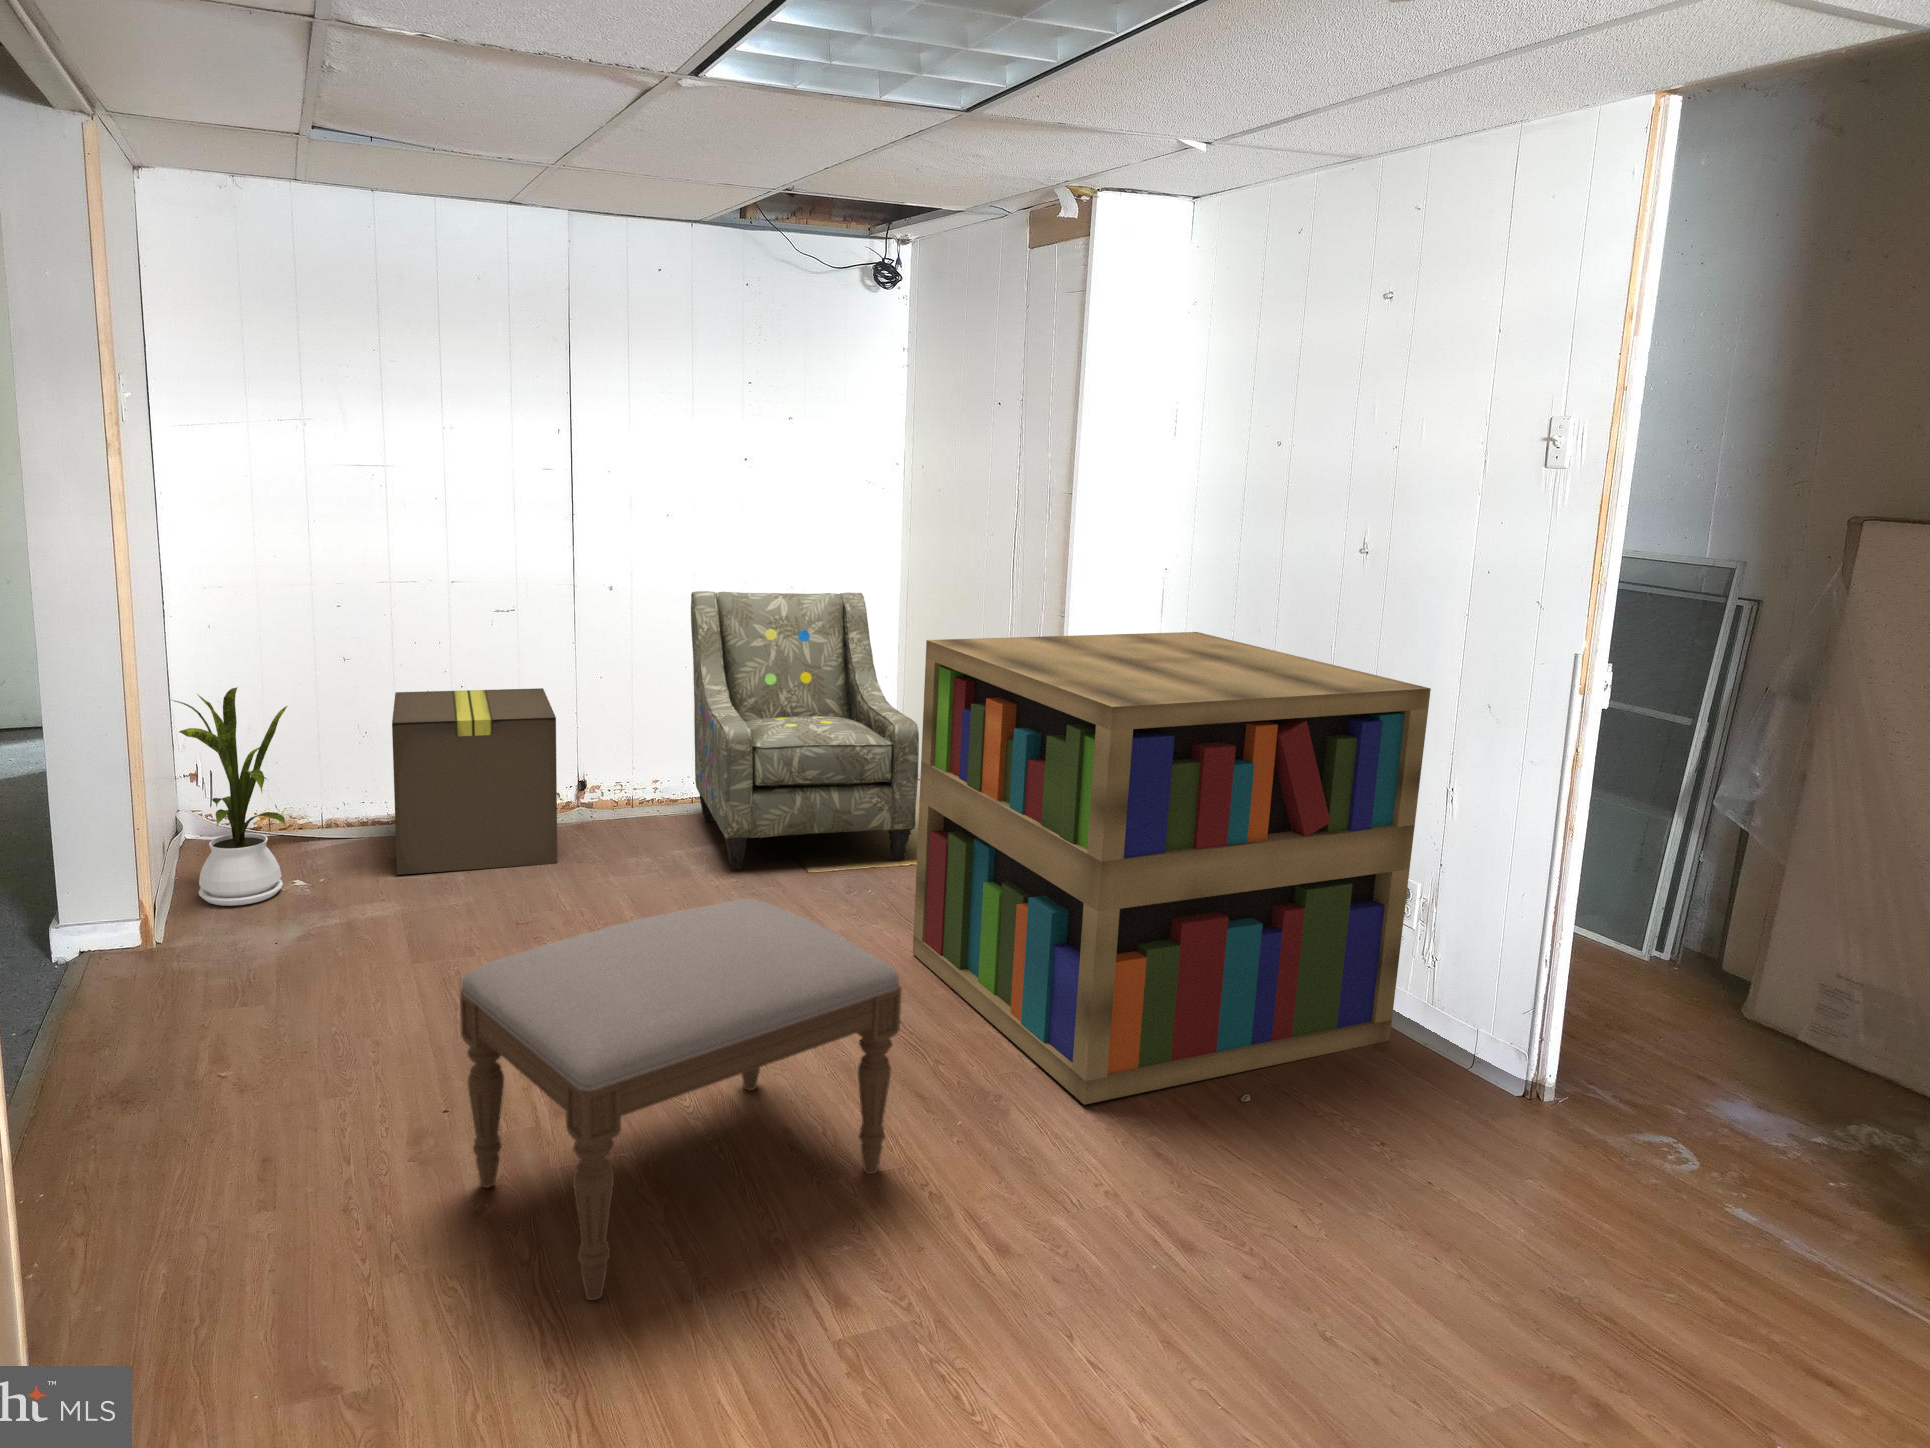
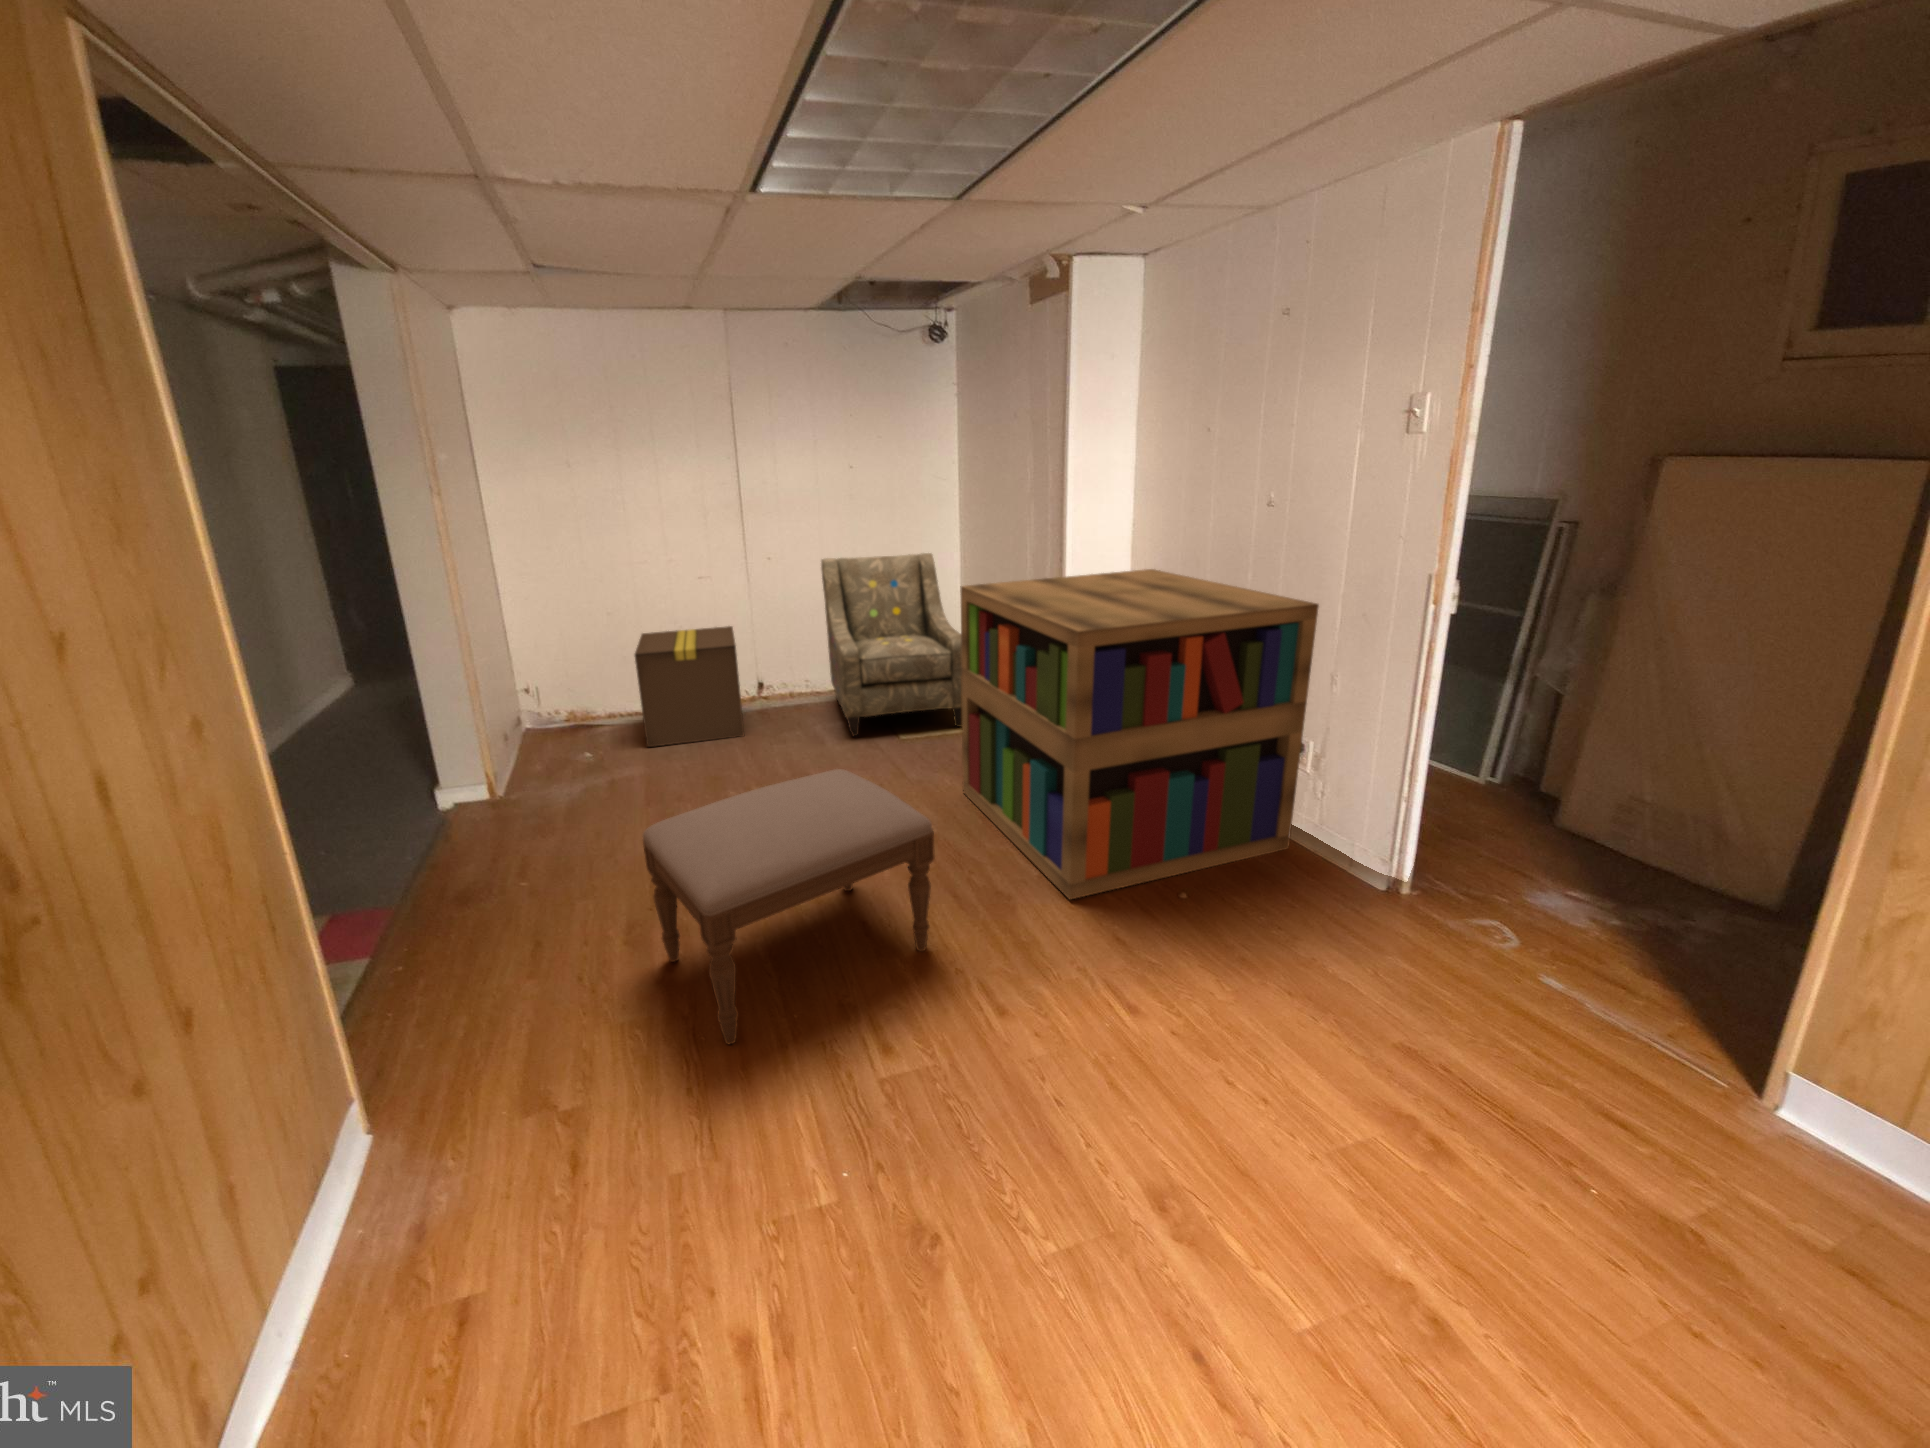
house plant: present [172,688,287,906] -> none [497,638,578,771]

